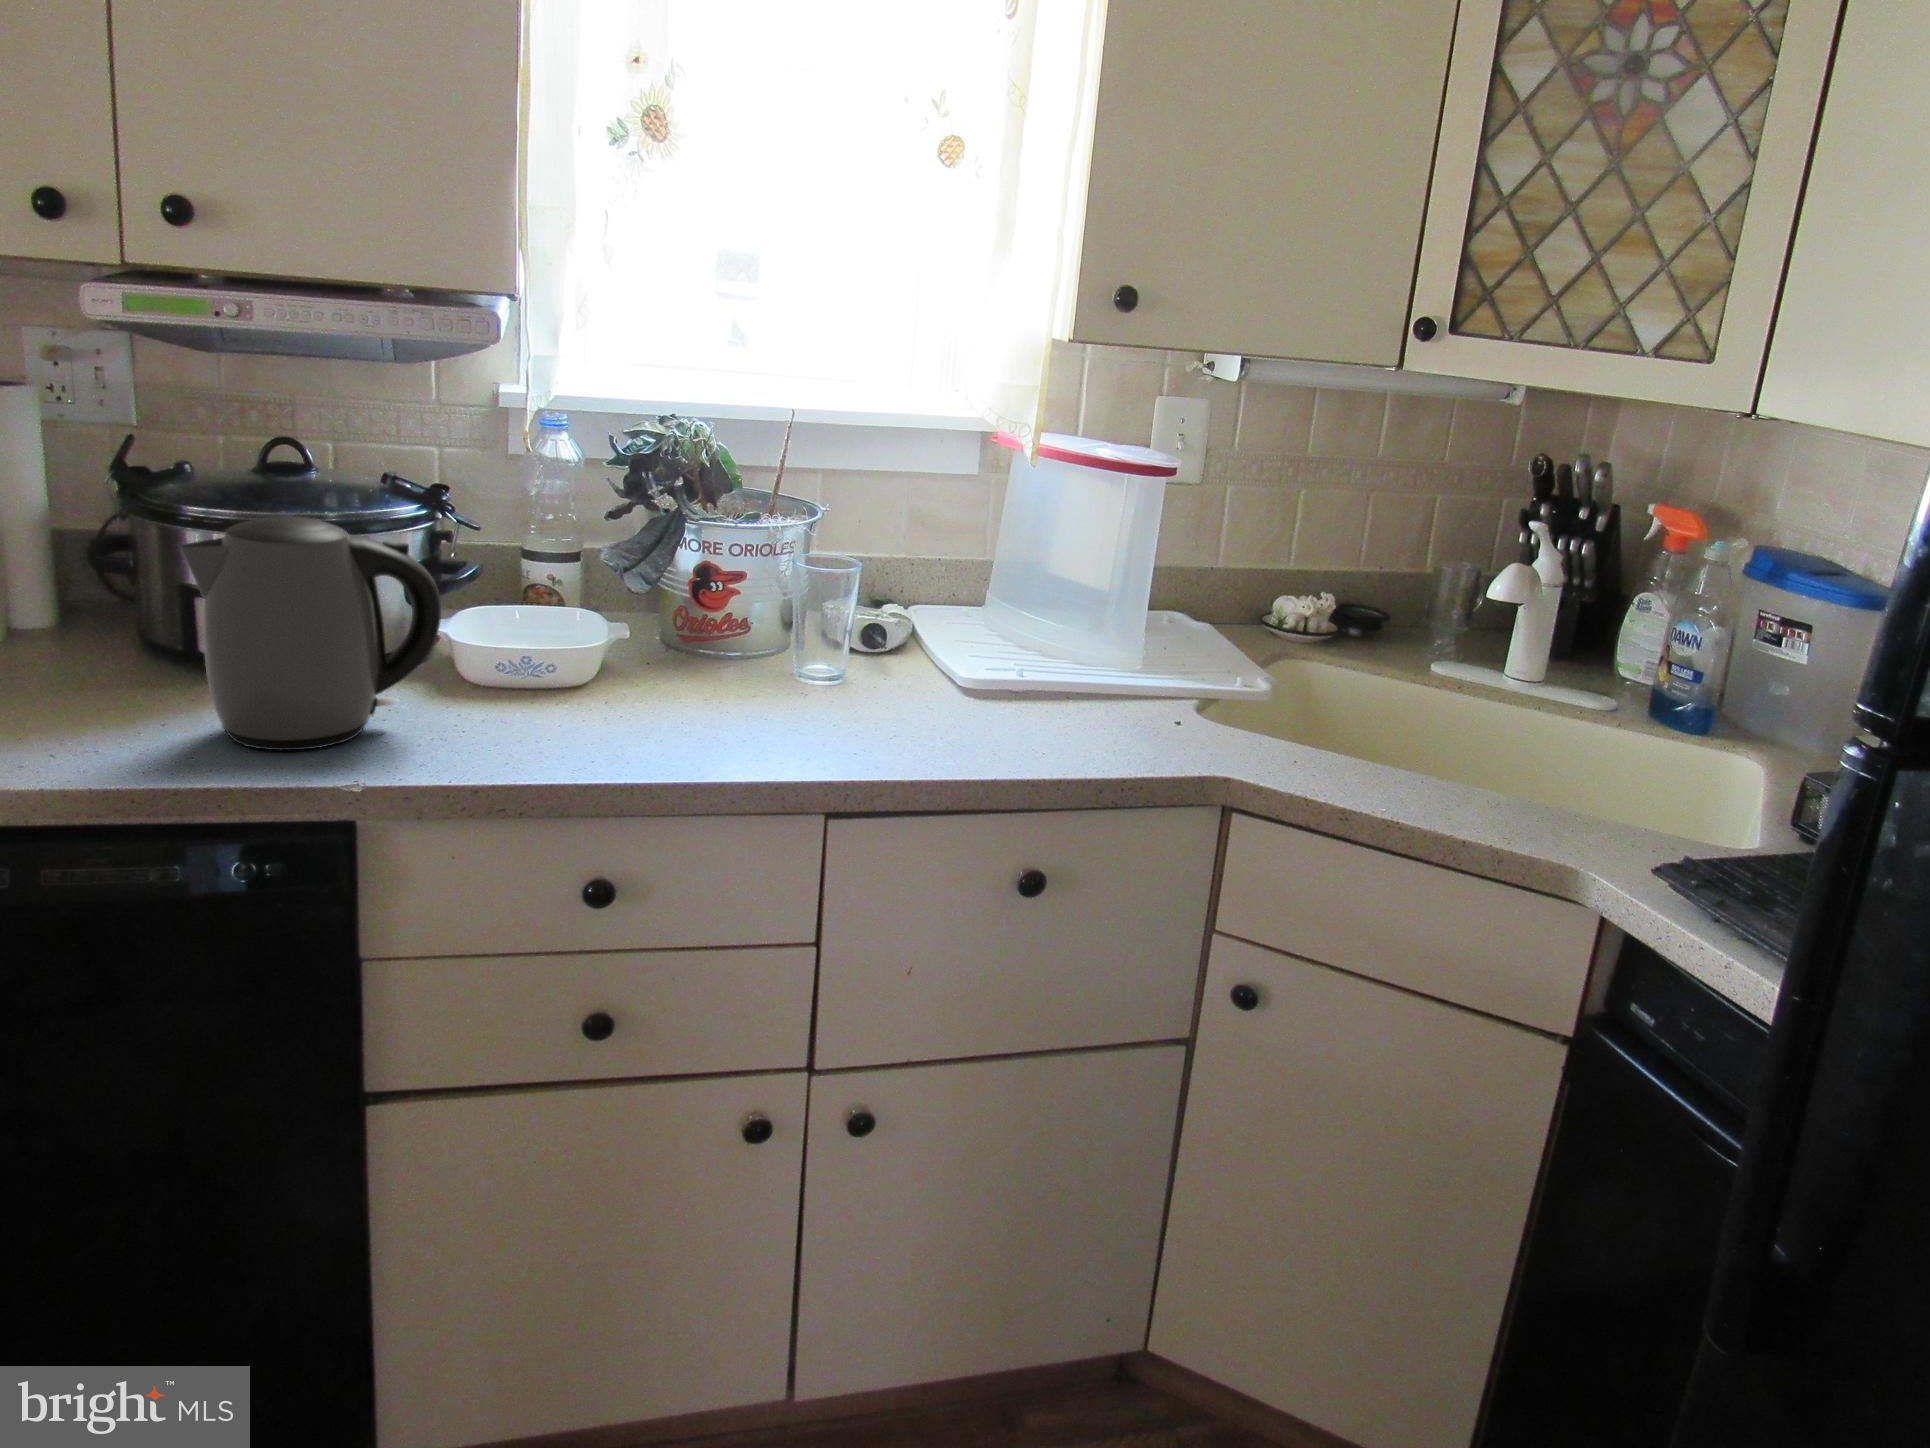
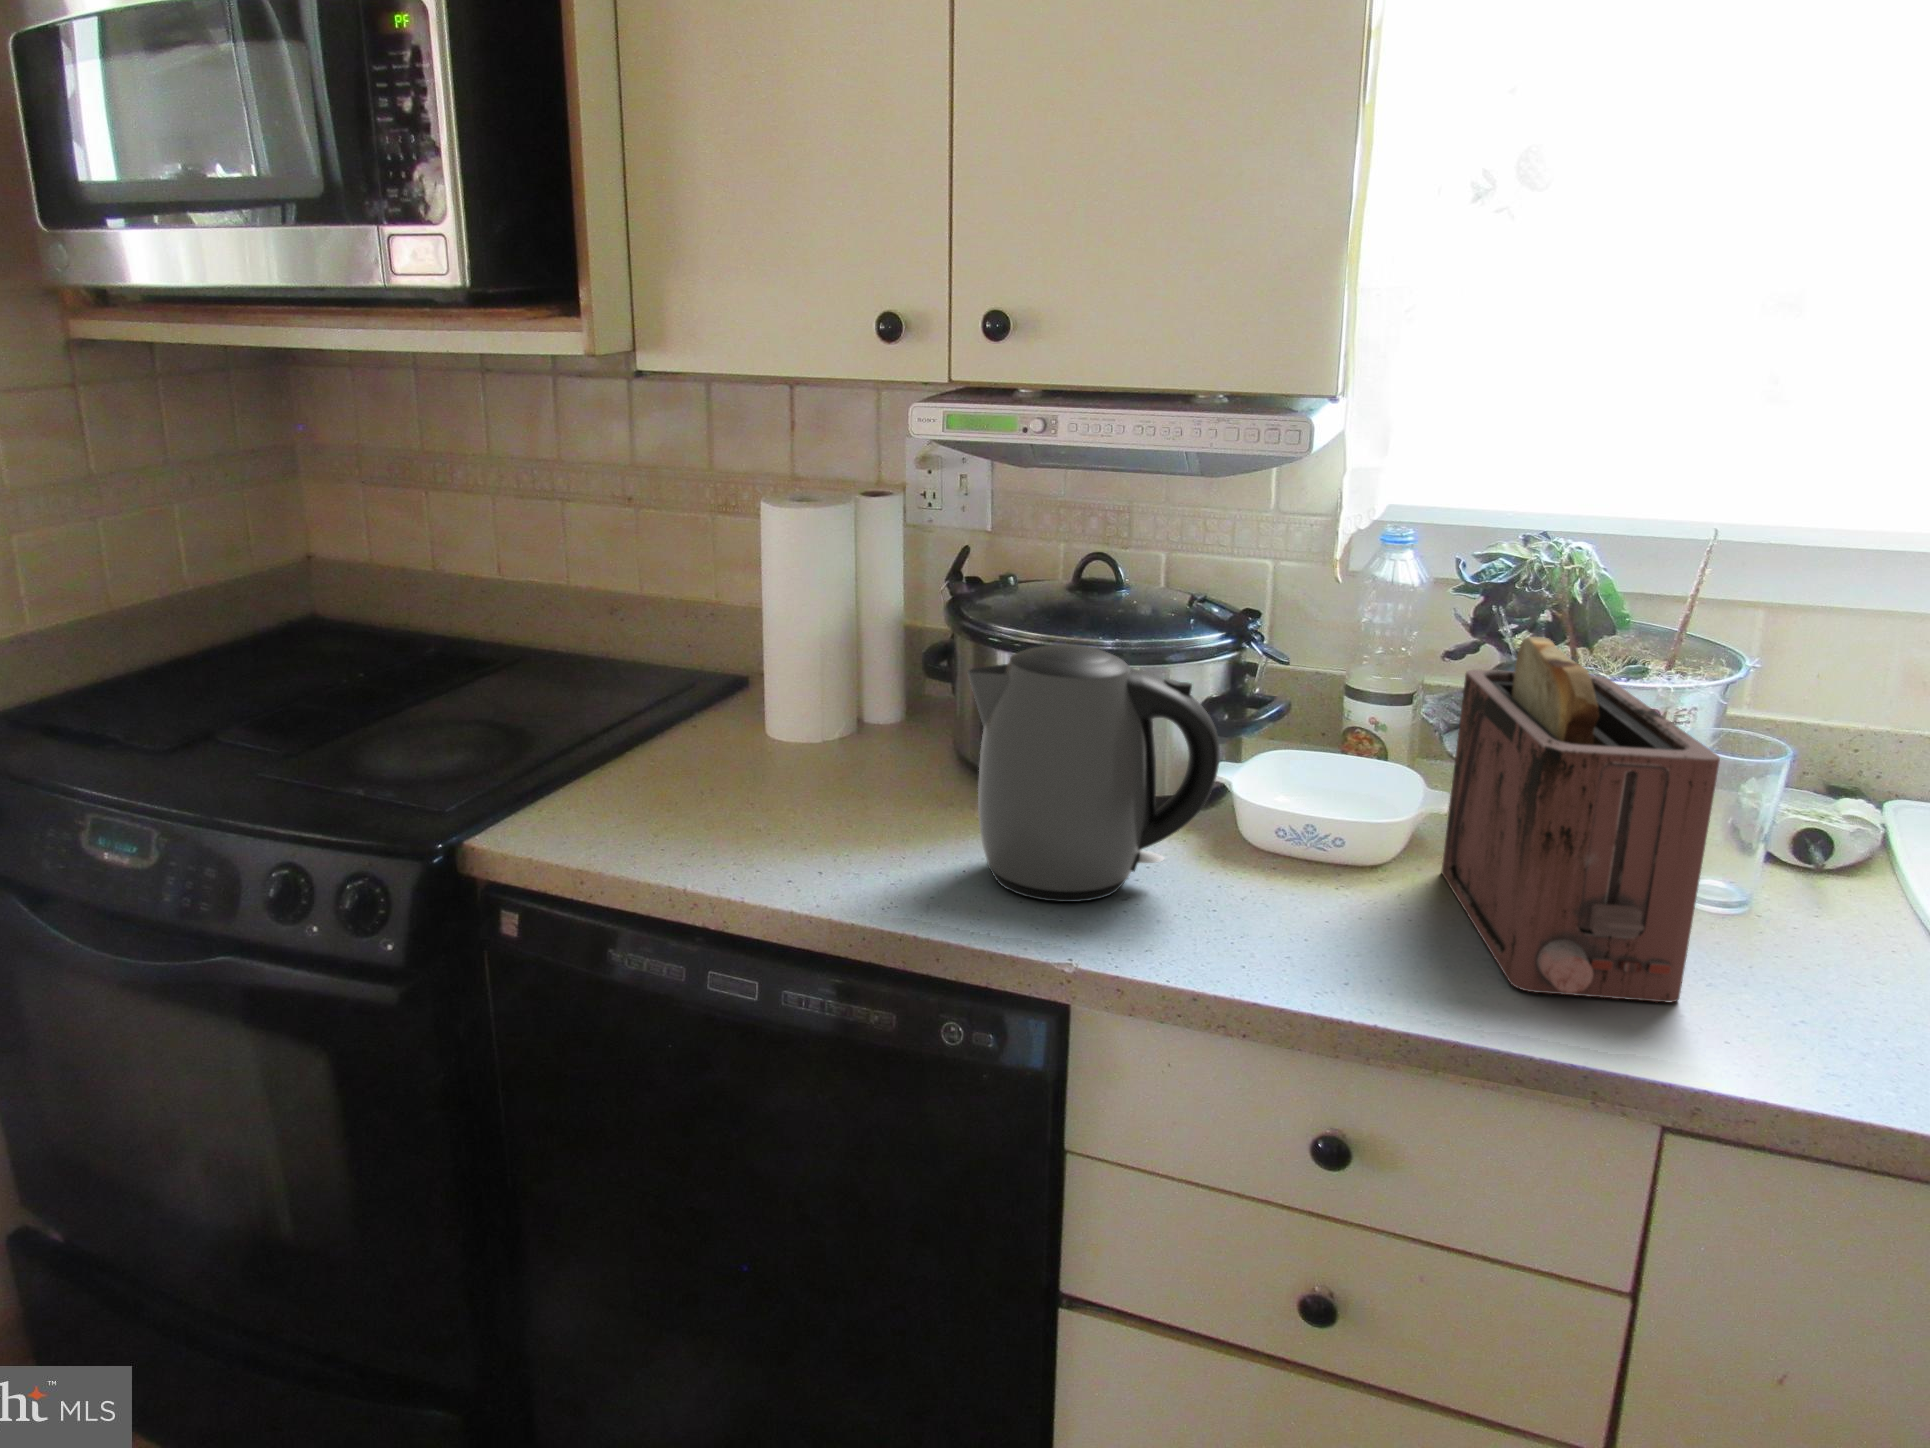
toaster: none [629,490,817,750] -> present [1441,637,1720,1002]

